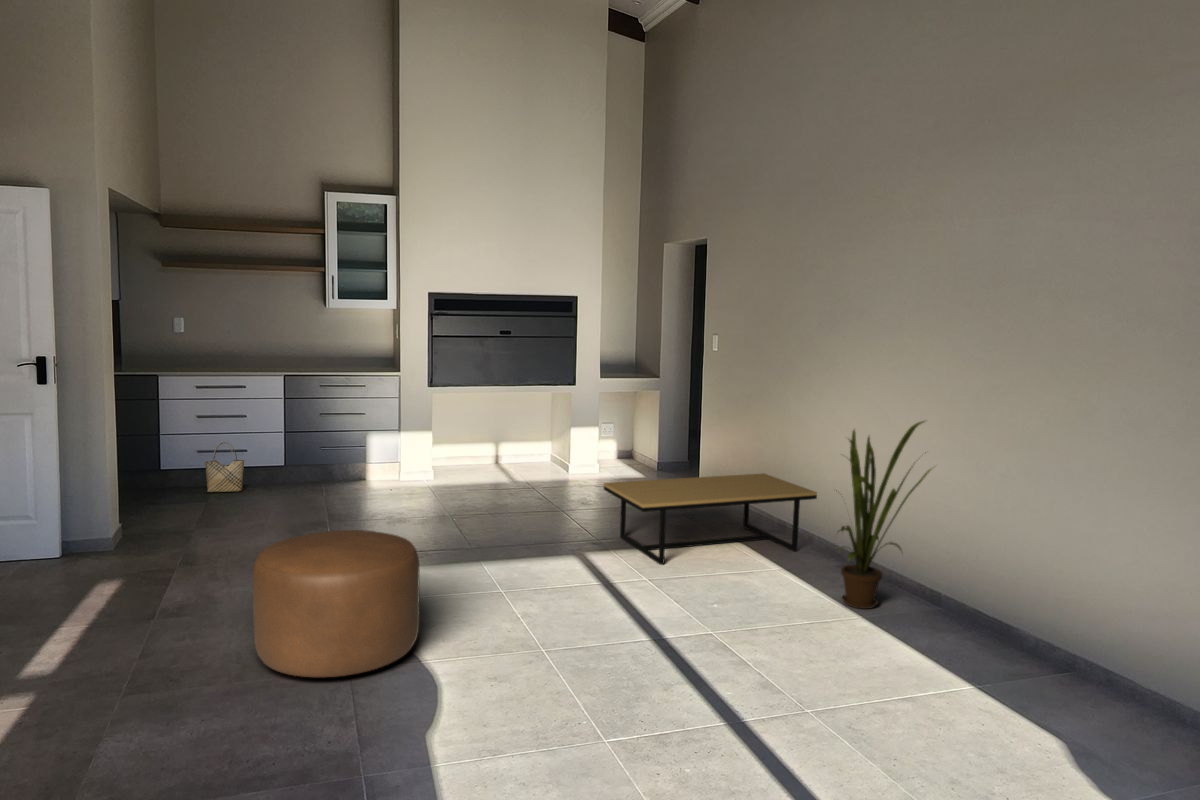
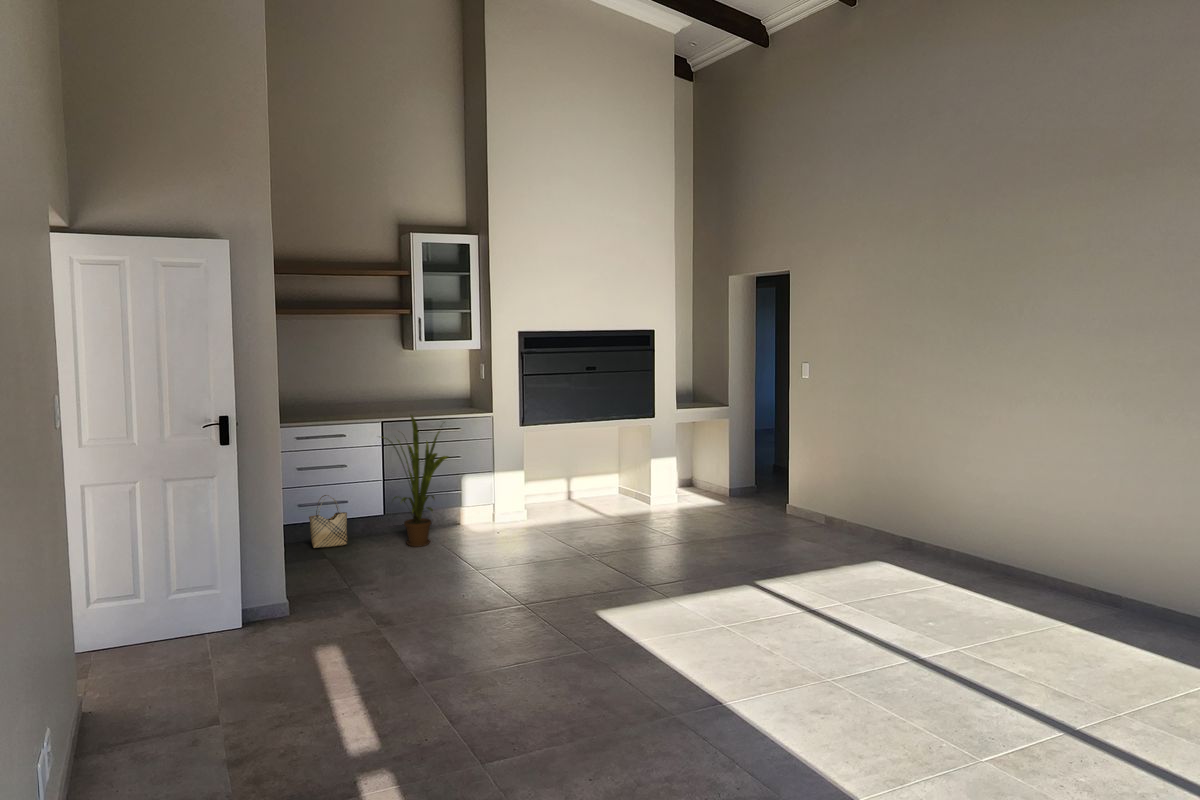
house plant: present [836,421,931,609] -> present [384,415,448,547]
coffee table: present [604,473,817,565] -> none [754,494,953,589]
ottoman: present [253,530,419,677] -> none [559,576,714,724]

